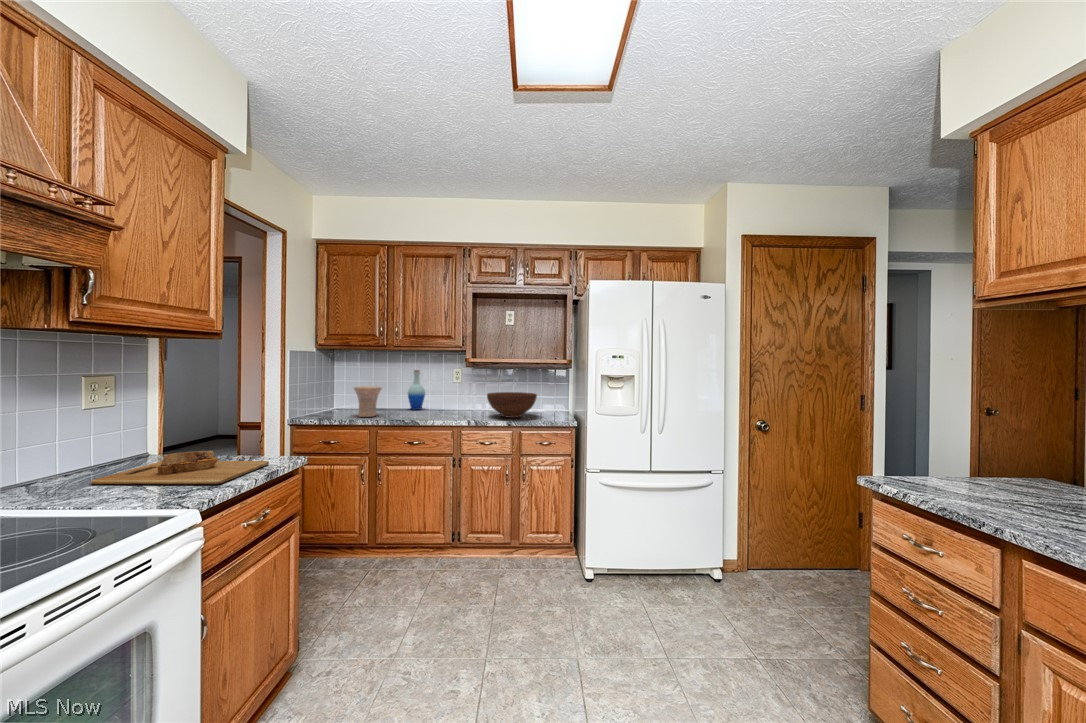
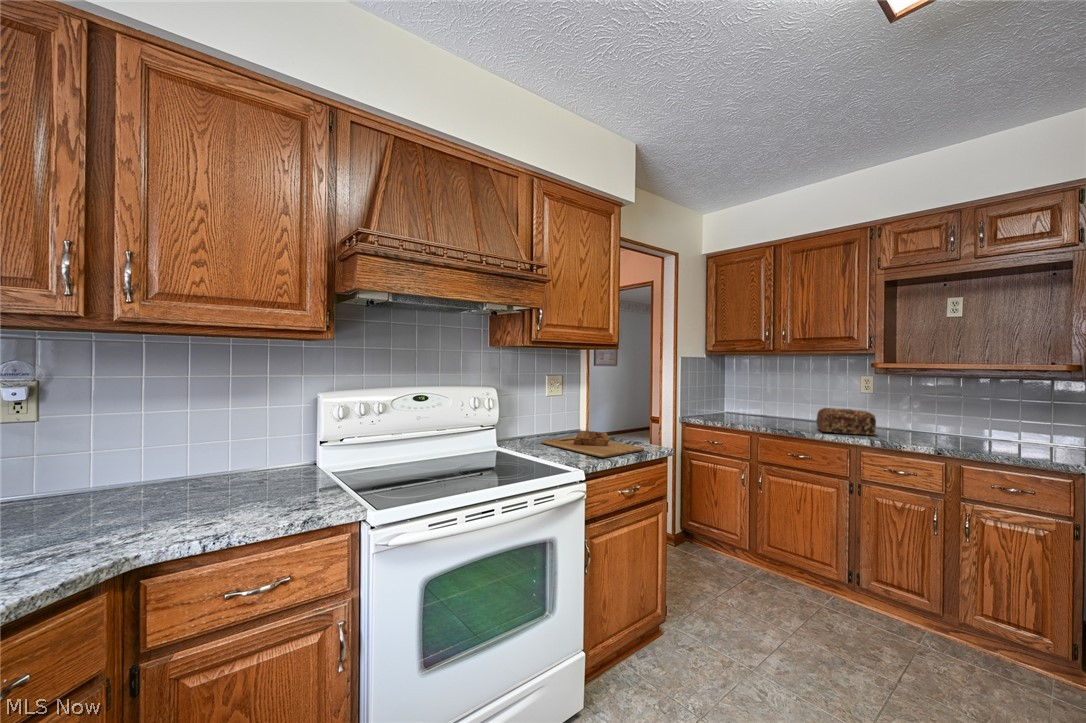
bottle: present [408,370,425,410] -> none [800,380,822,423]
vase: present [354,386,382,417] -> none [739,394,769,424]
fruit bowl: present [487,392,537,418] -> none [904,411,995,447]
bread loaf: none [424,395,468,417] -> present [816,408,876,435]

